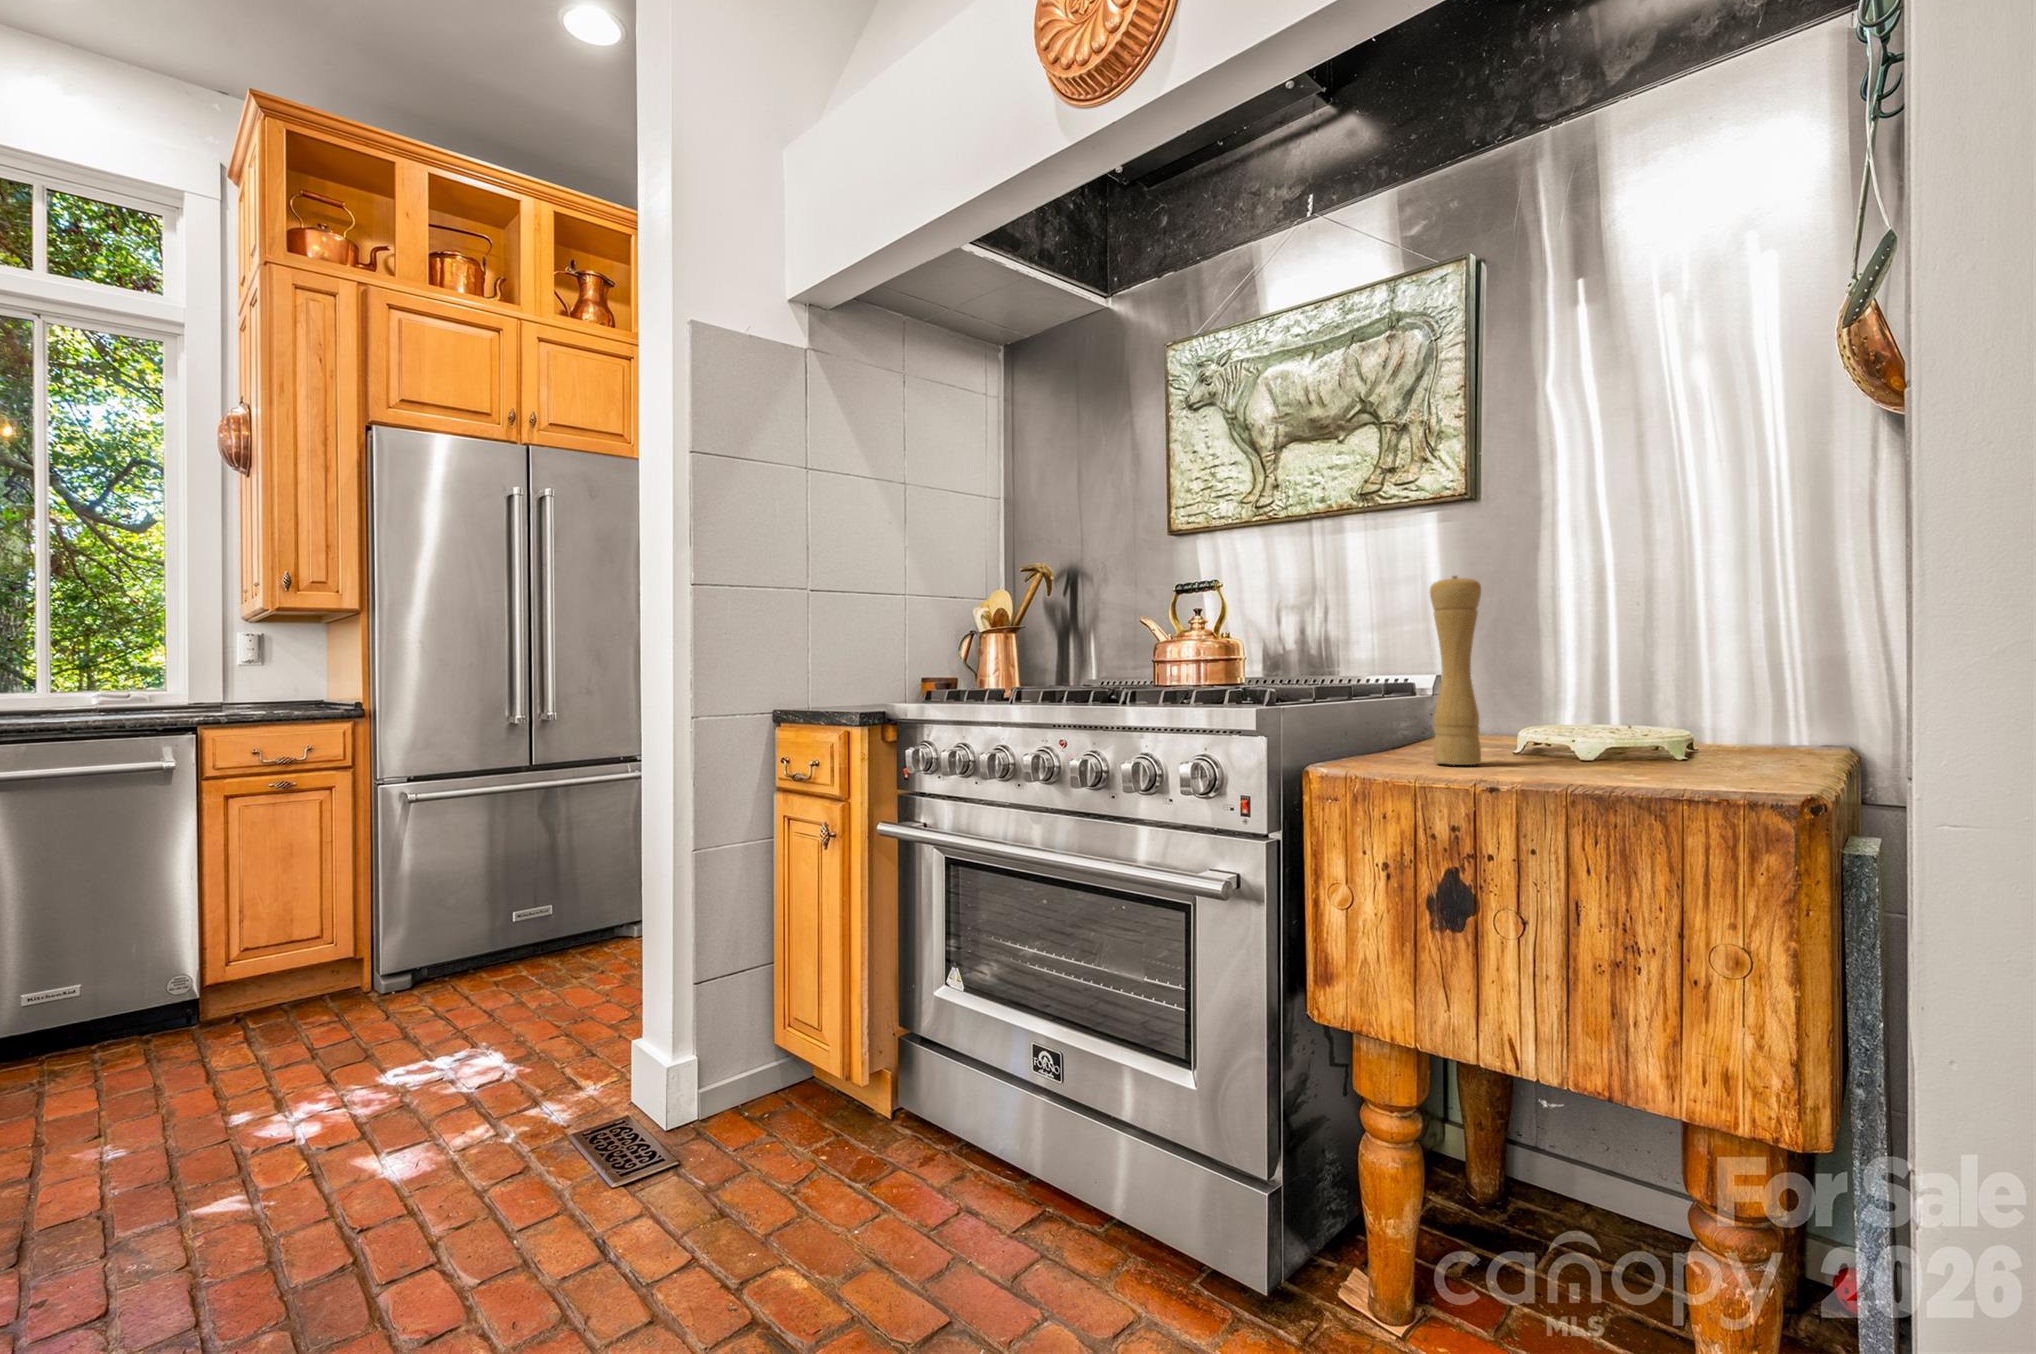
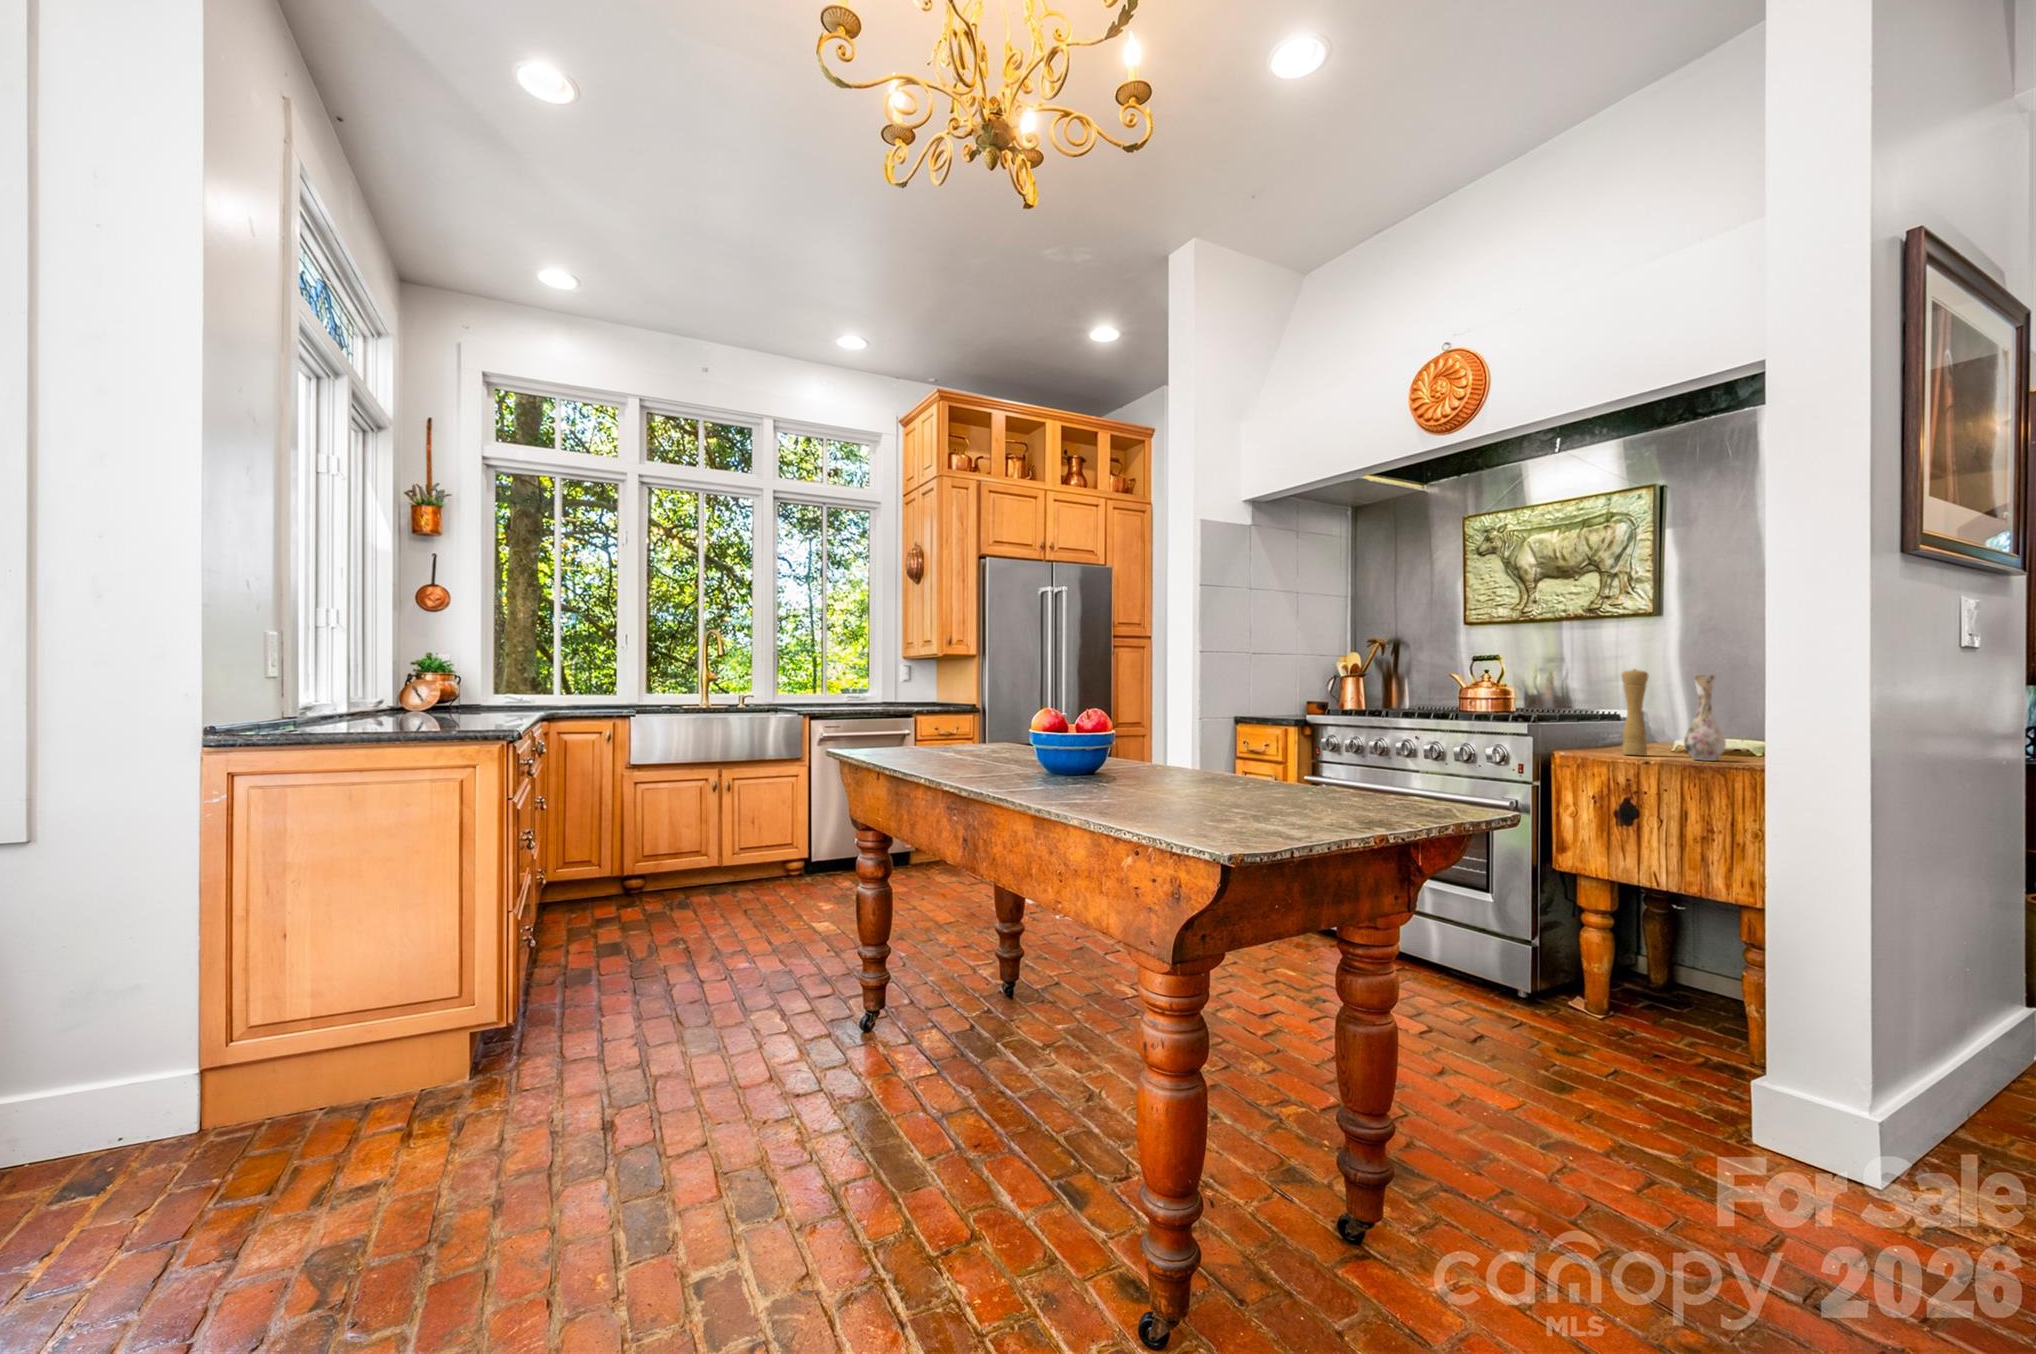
vase: none [1556,576,1643,774] -> present [1684,674,1726,761]

